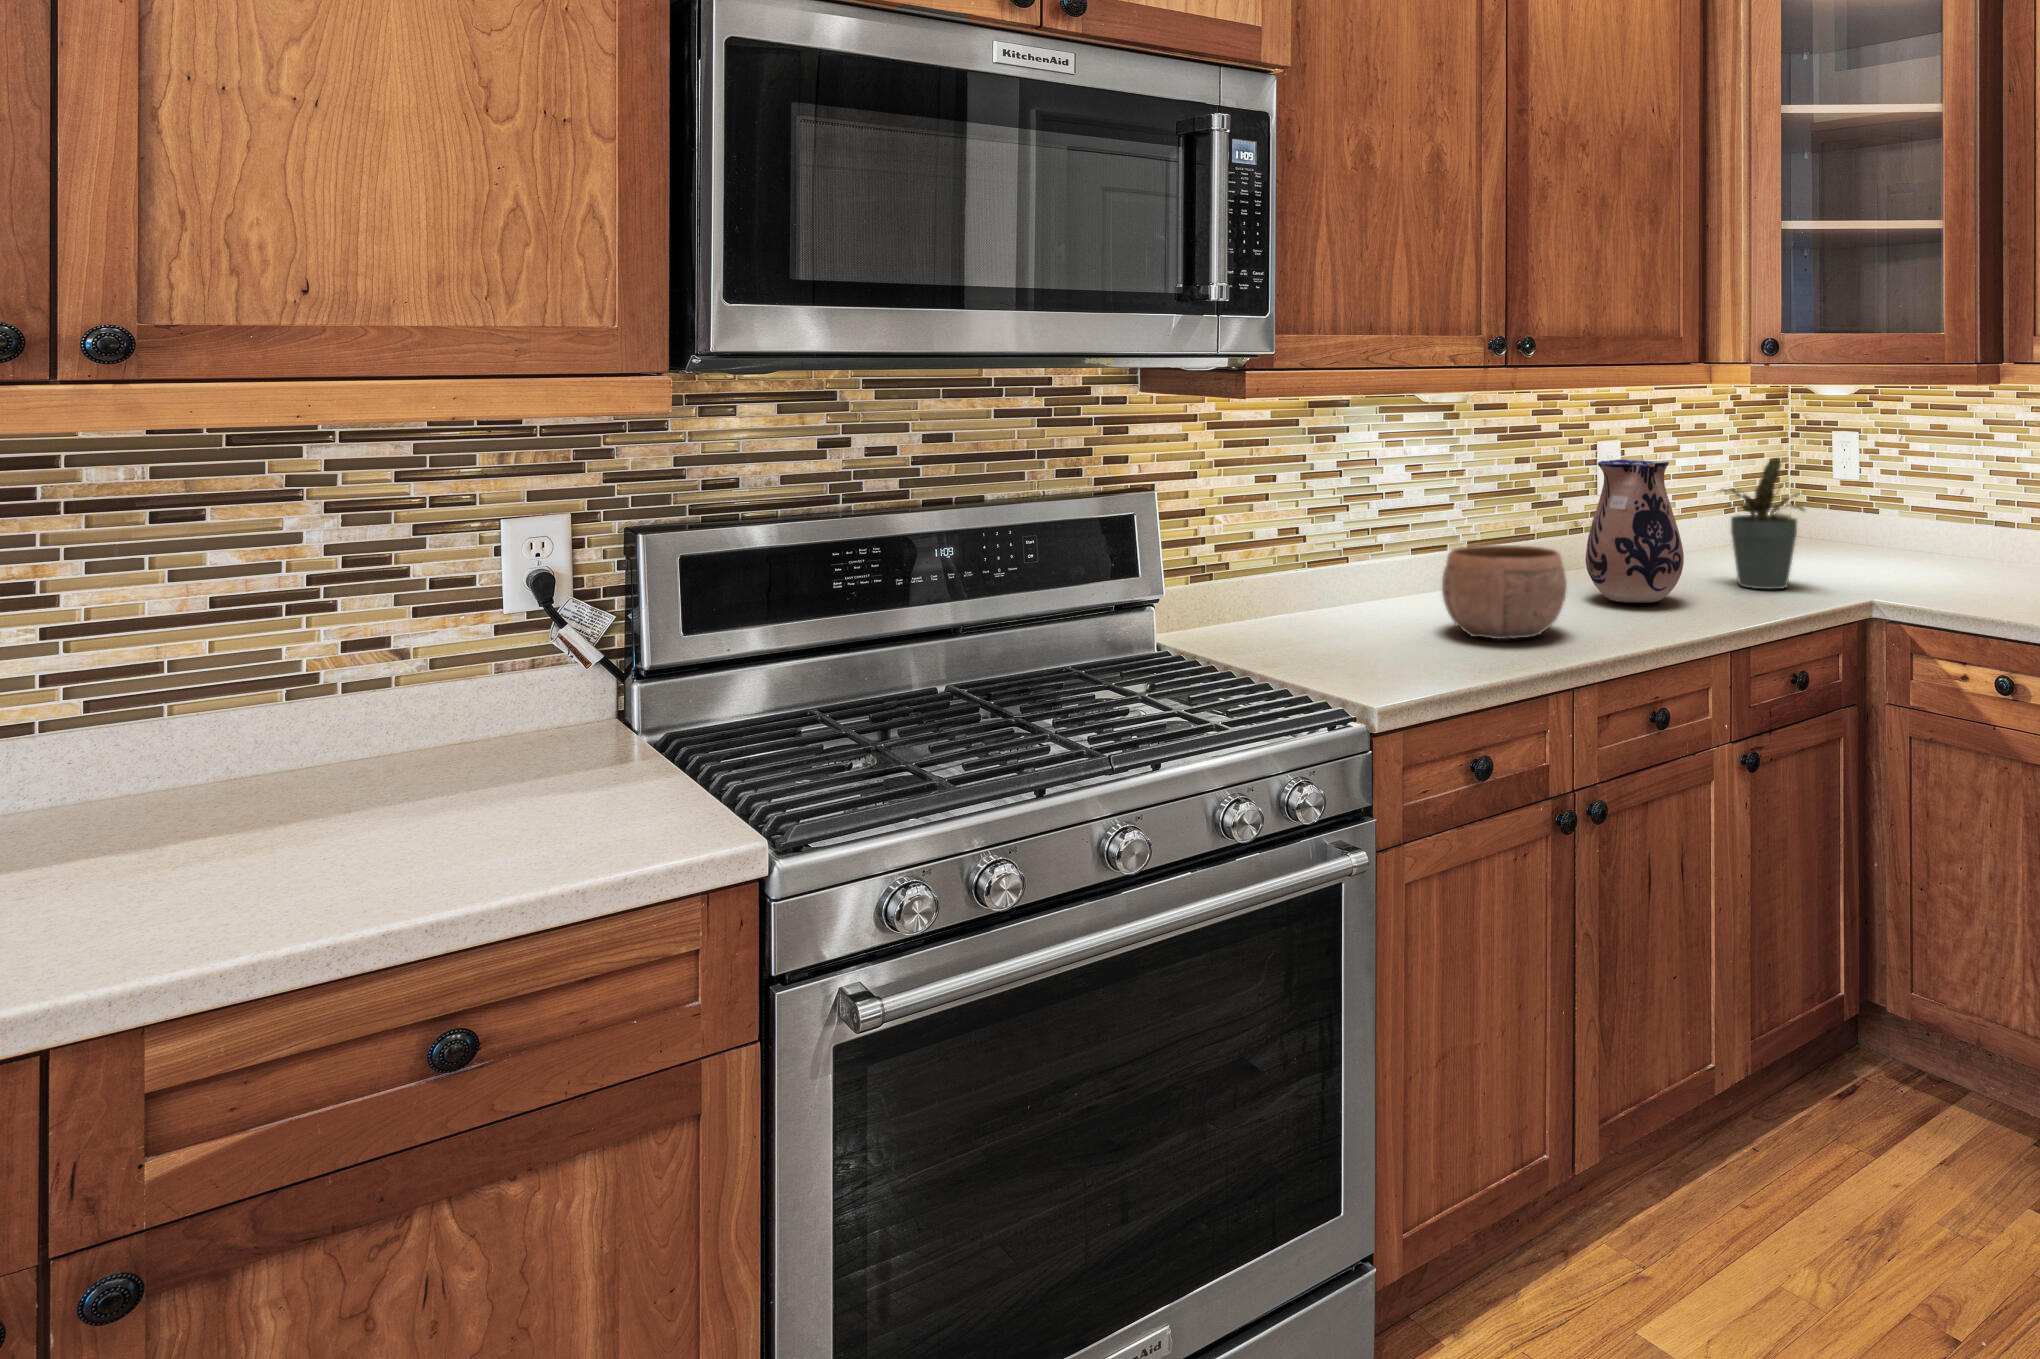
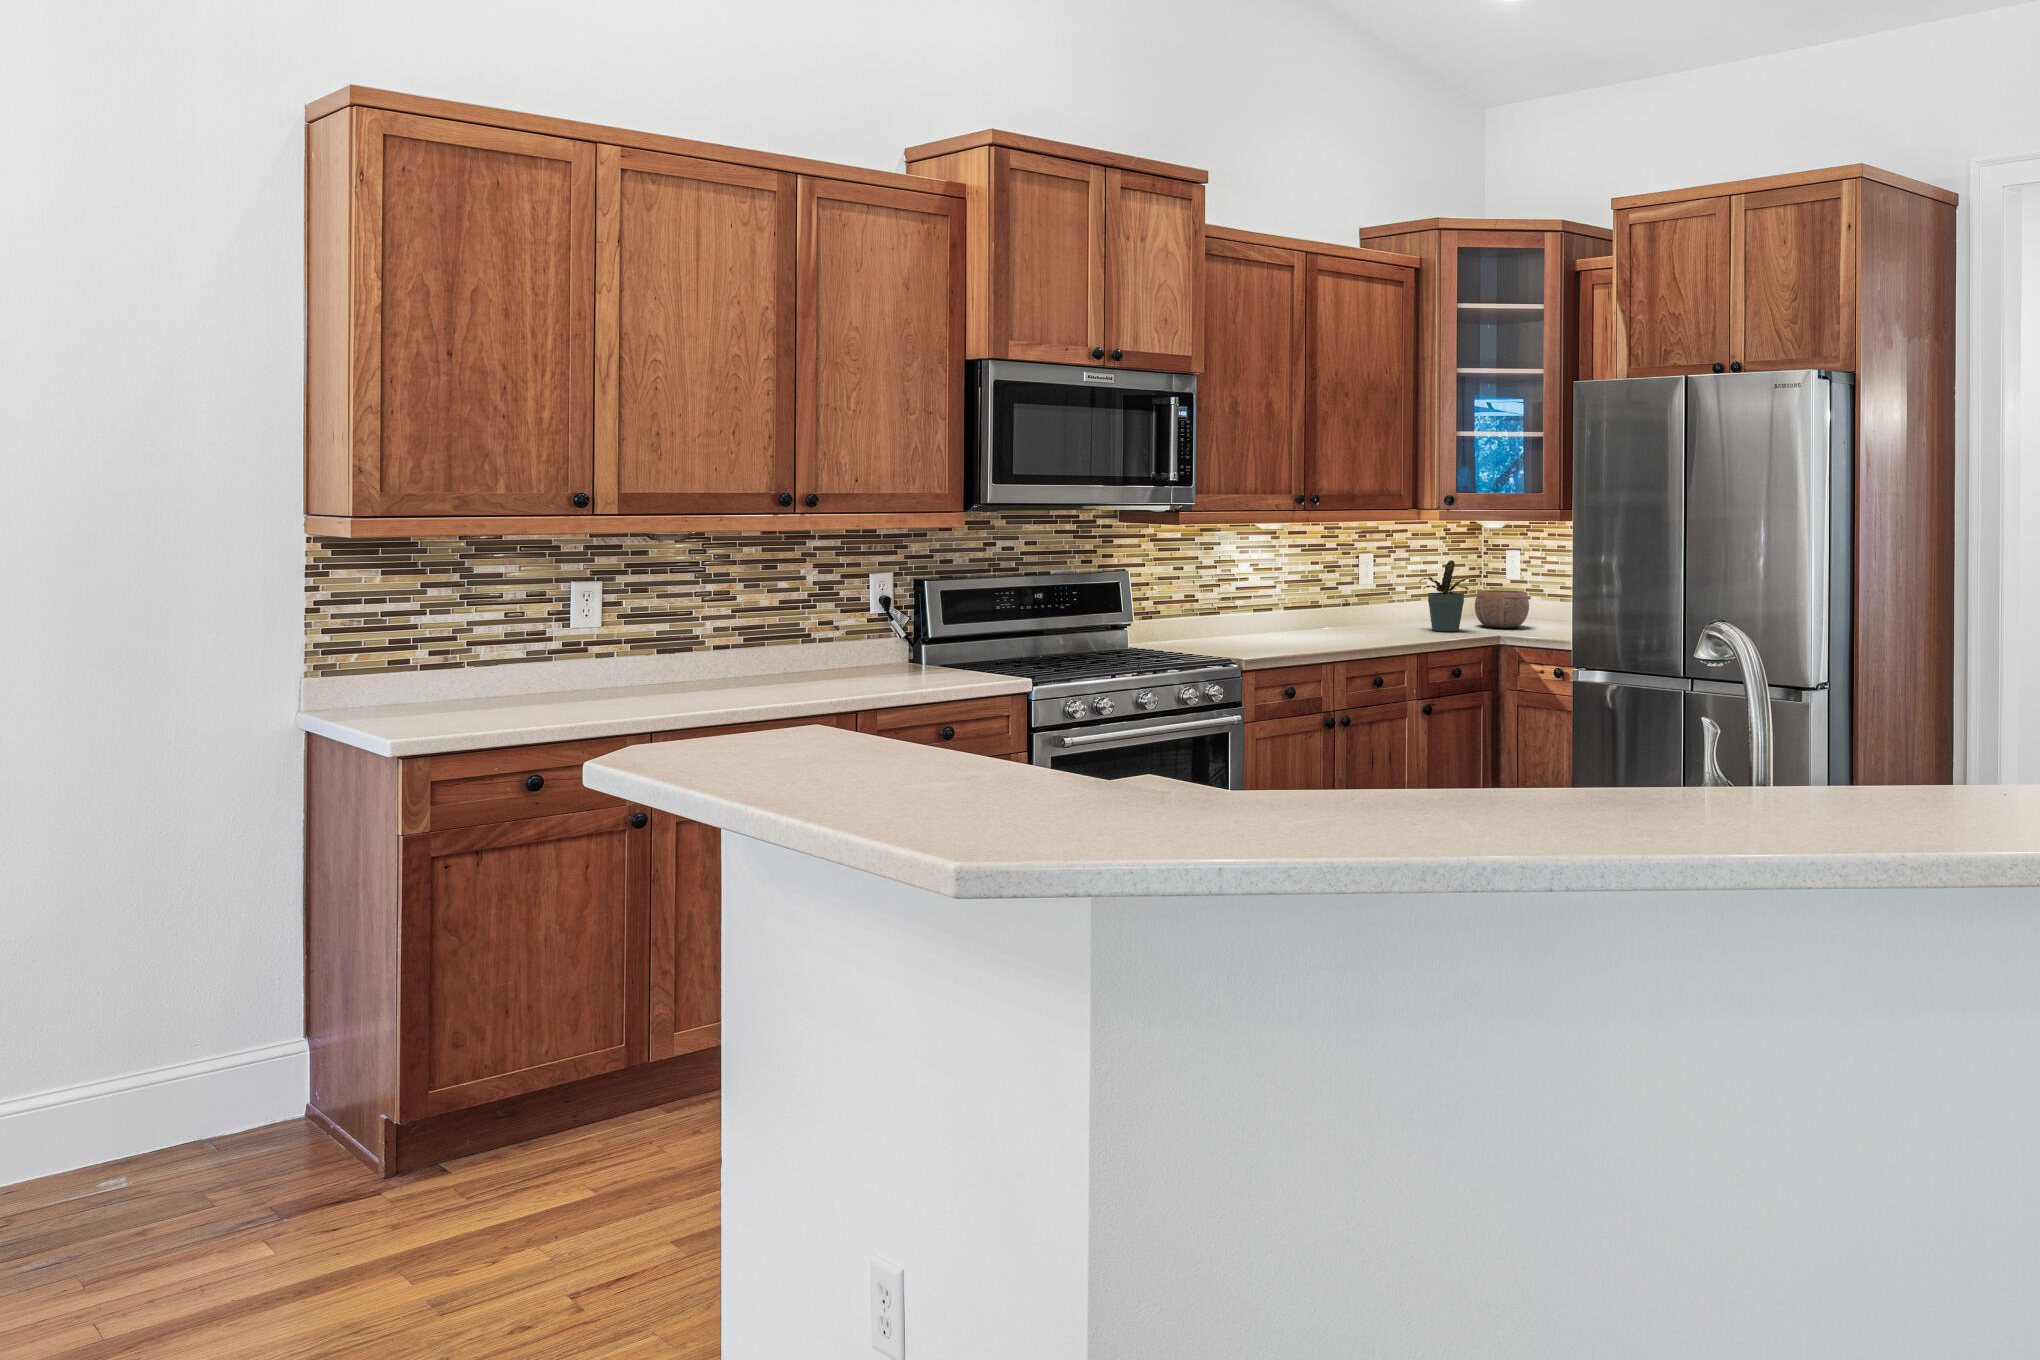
ceramic pitcher: present [1586,459,1684,603] -> none [1347,561,1398,634]
bowl: present [1442,545,1567,639] -> present [1475,590,1529,628]

